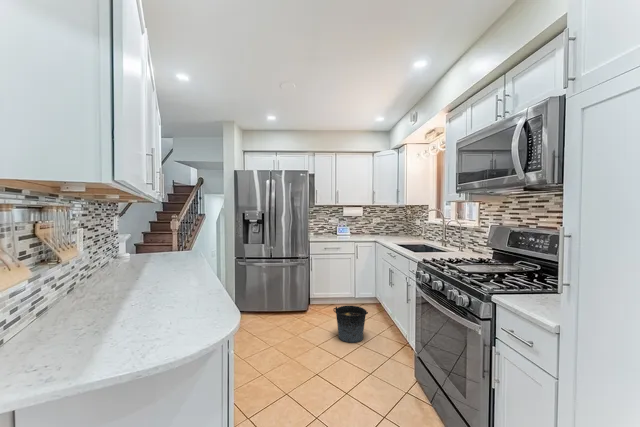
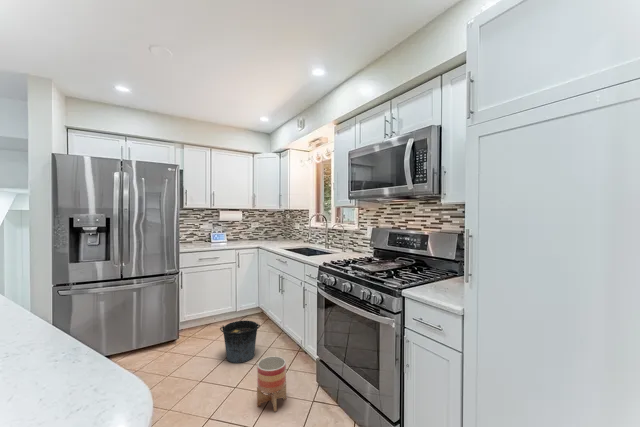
planter: none [353,341,380,392] -> present [257,356,286,412]

